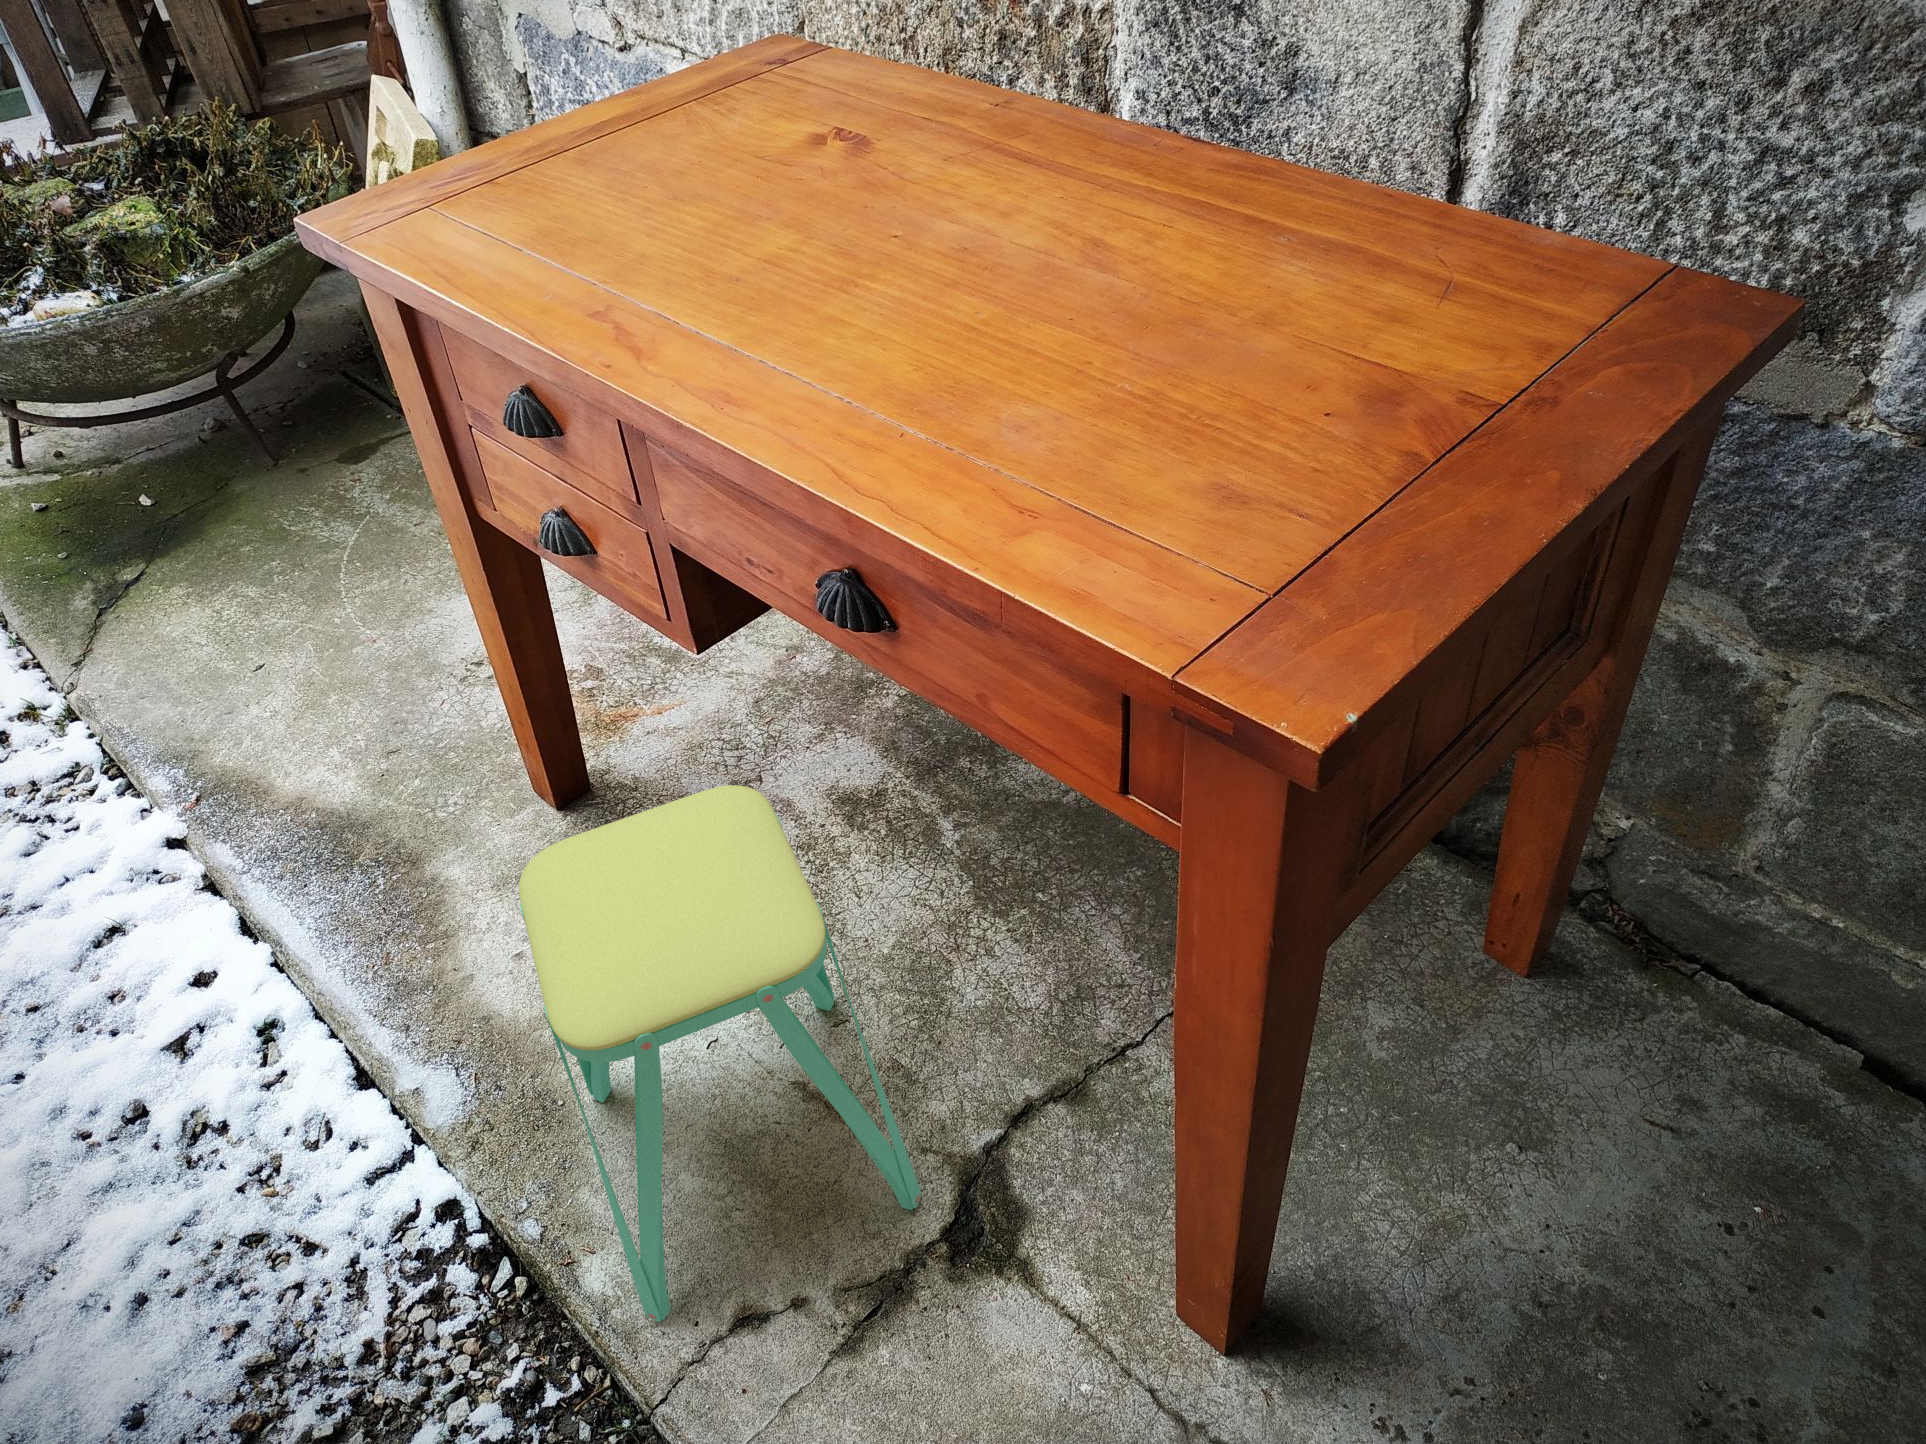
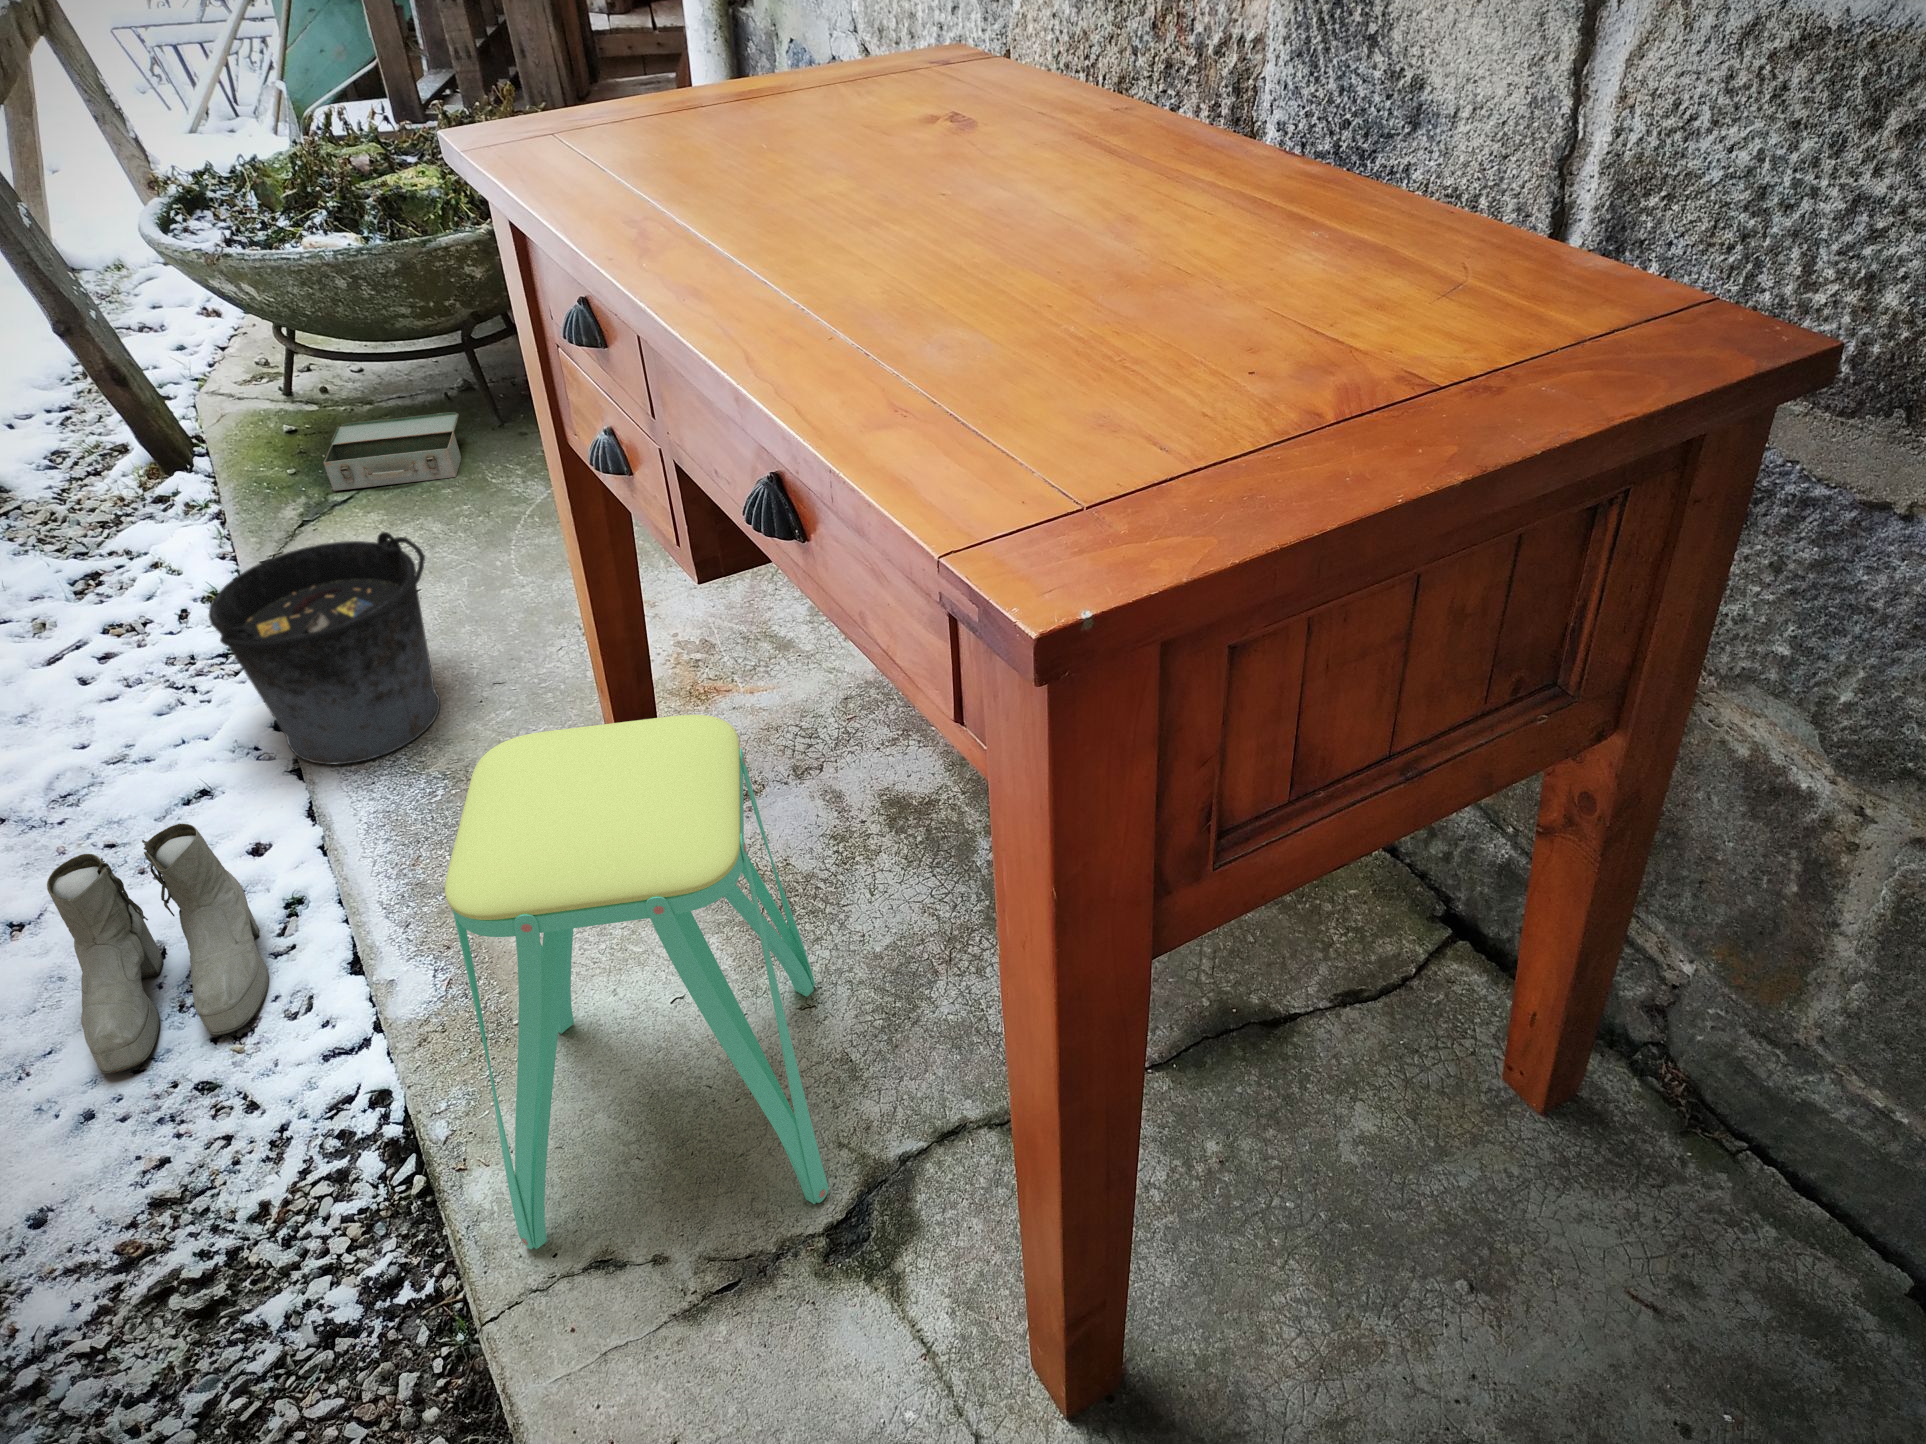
toolbox: none [103,460,252,570] -> present [323,412,461,491]
bucket: none [81,624,340,877] -> present [209,532,440,765]
boots: none [29,985,279,1255] -> present [47,824,269,1074]

